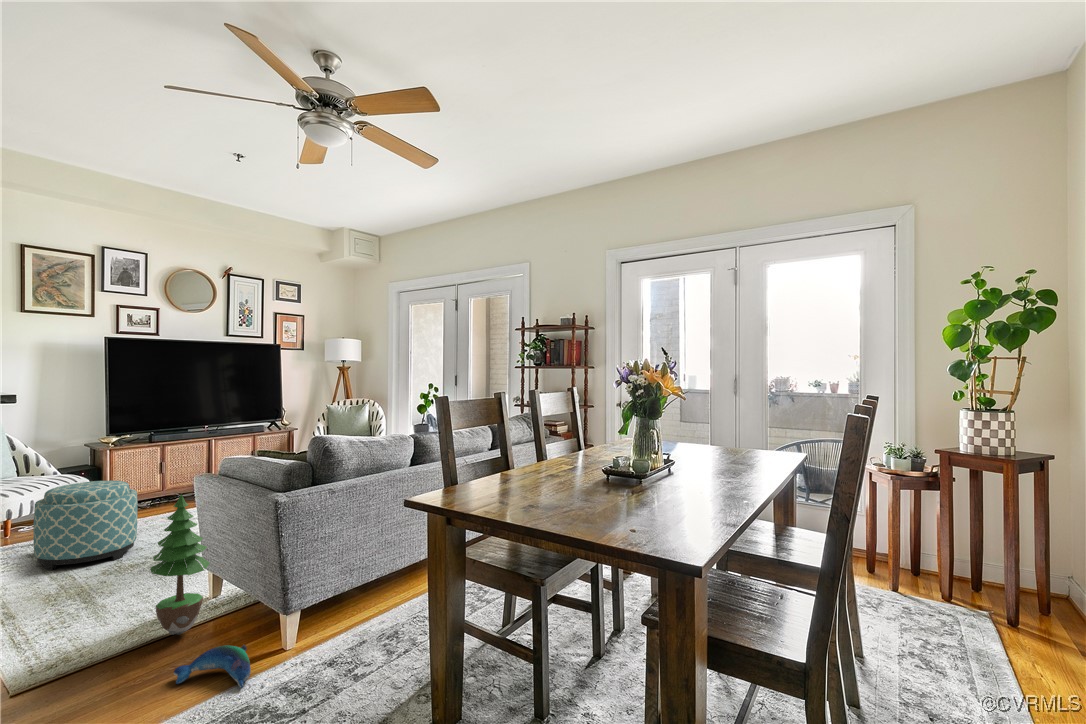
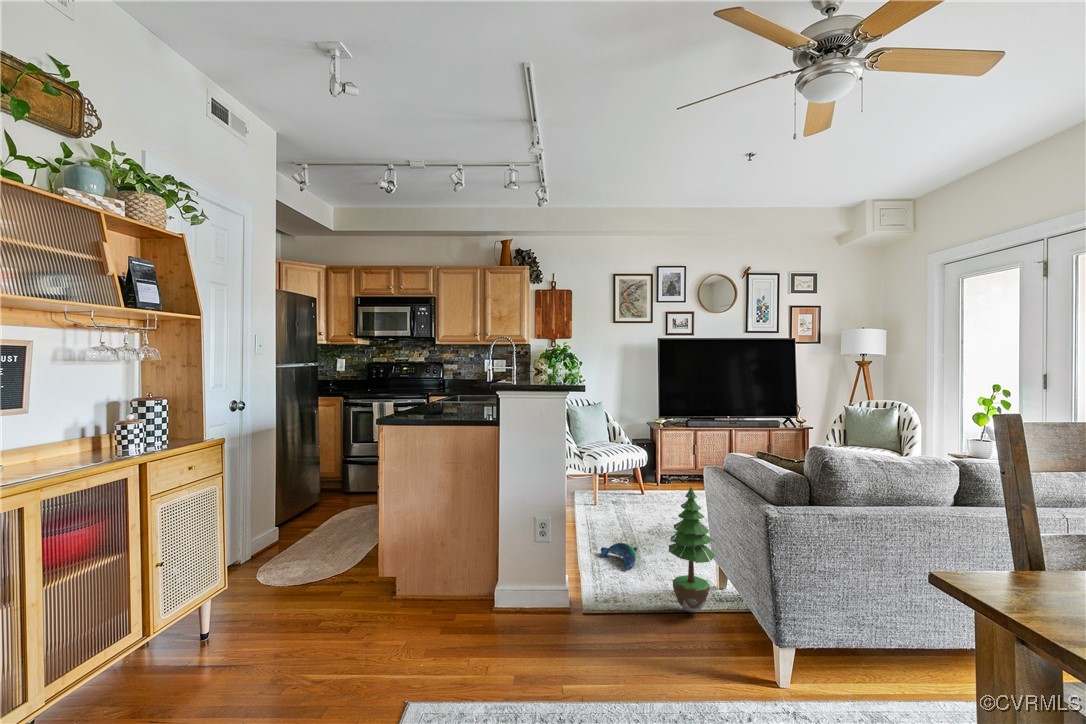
ottoman: present [33,481,138,570] -> none [610,456,673,523]
plush toy: present [174,645,251,688] -> present [600,543,637,570]

